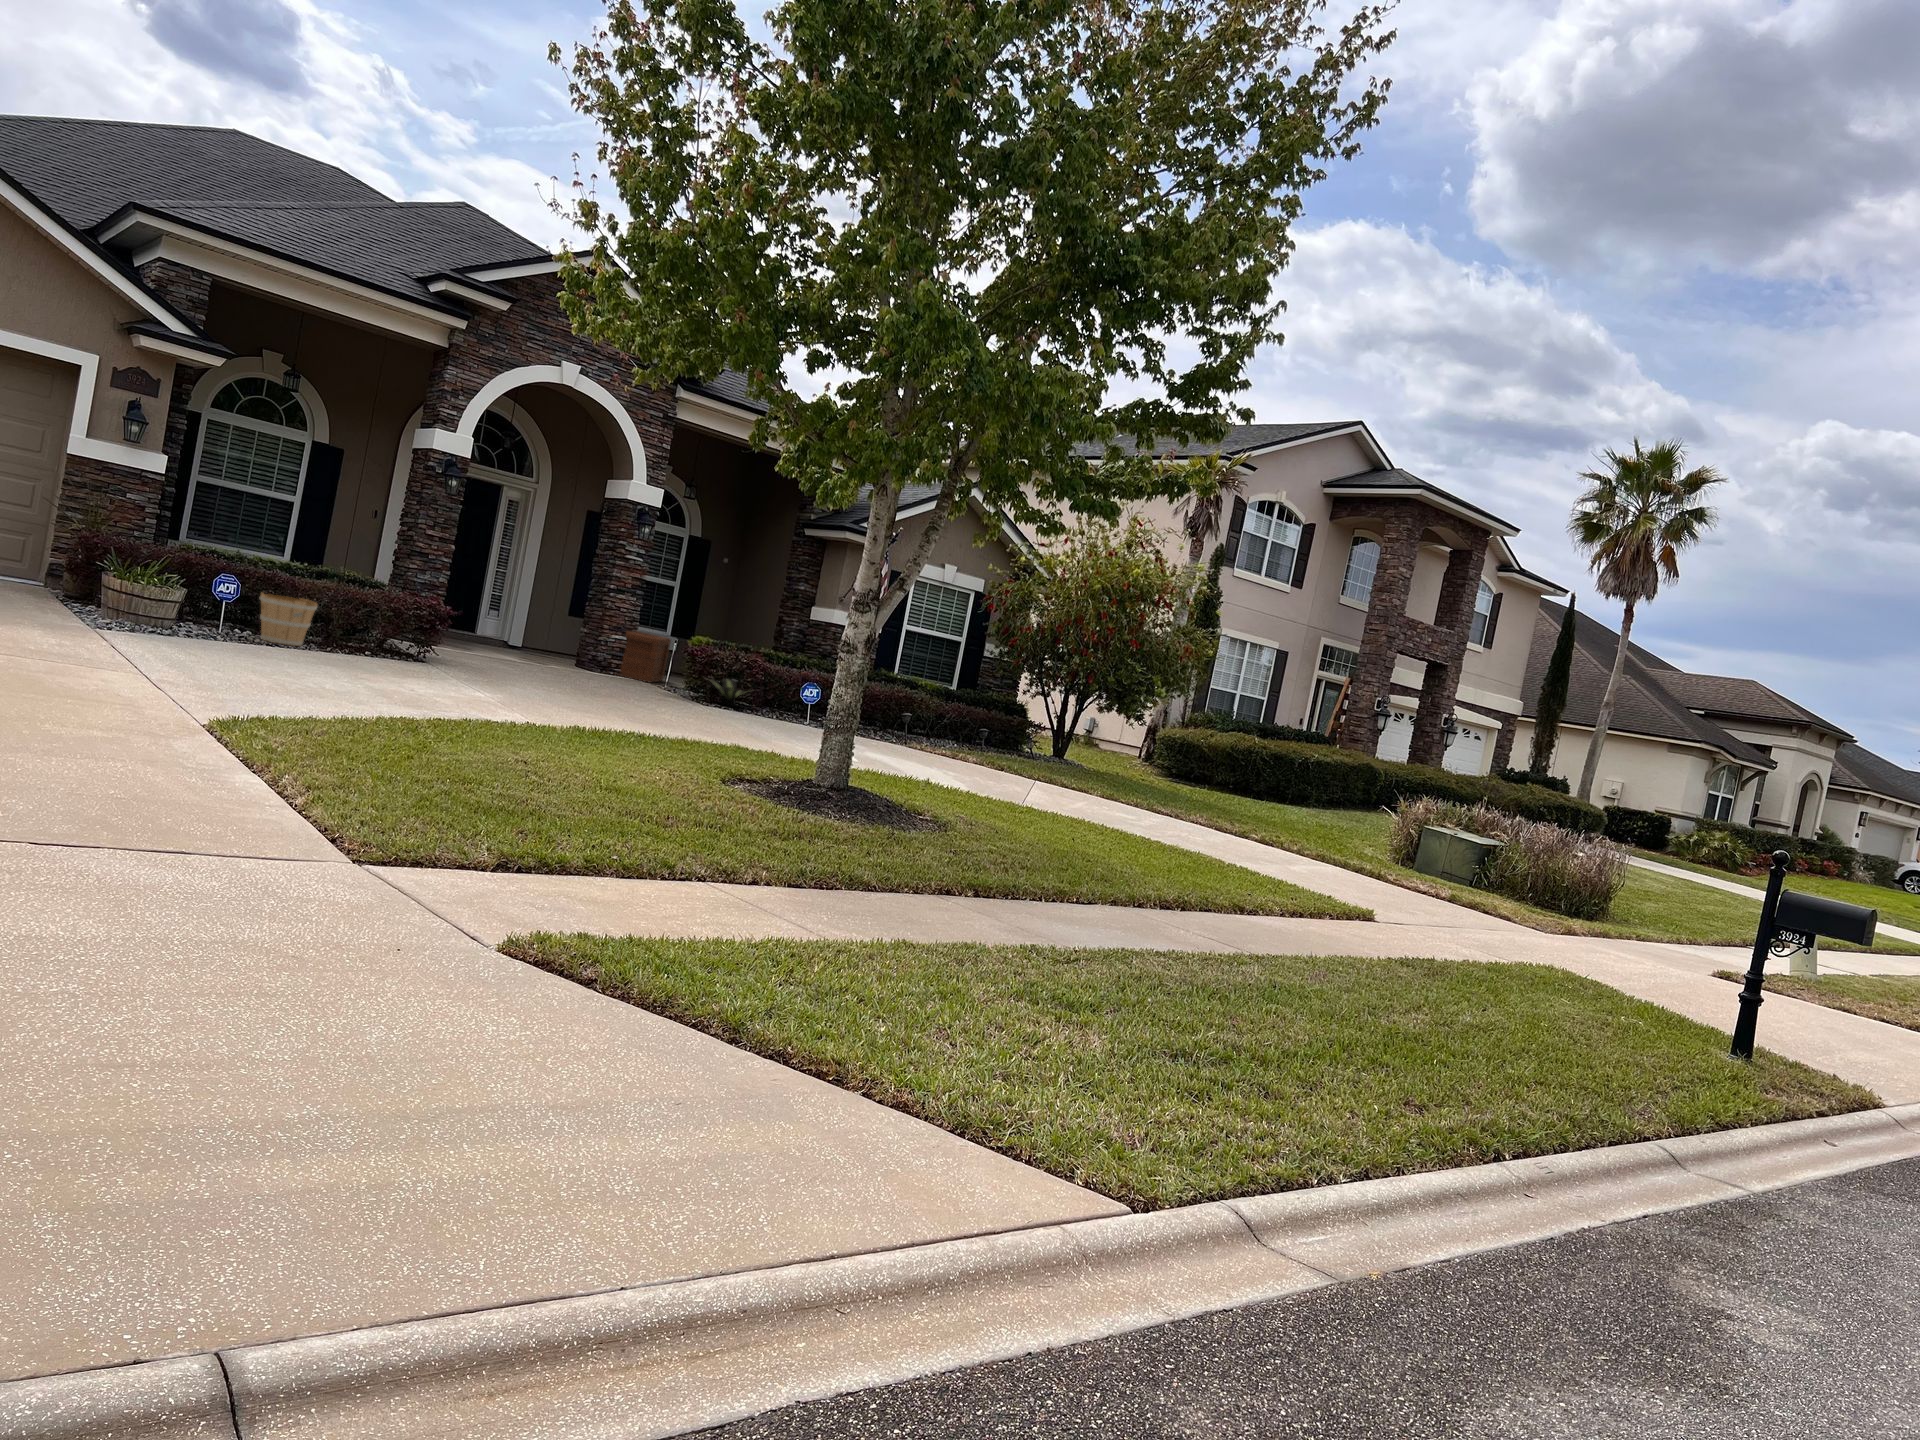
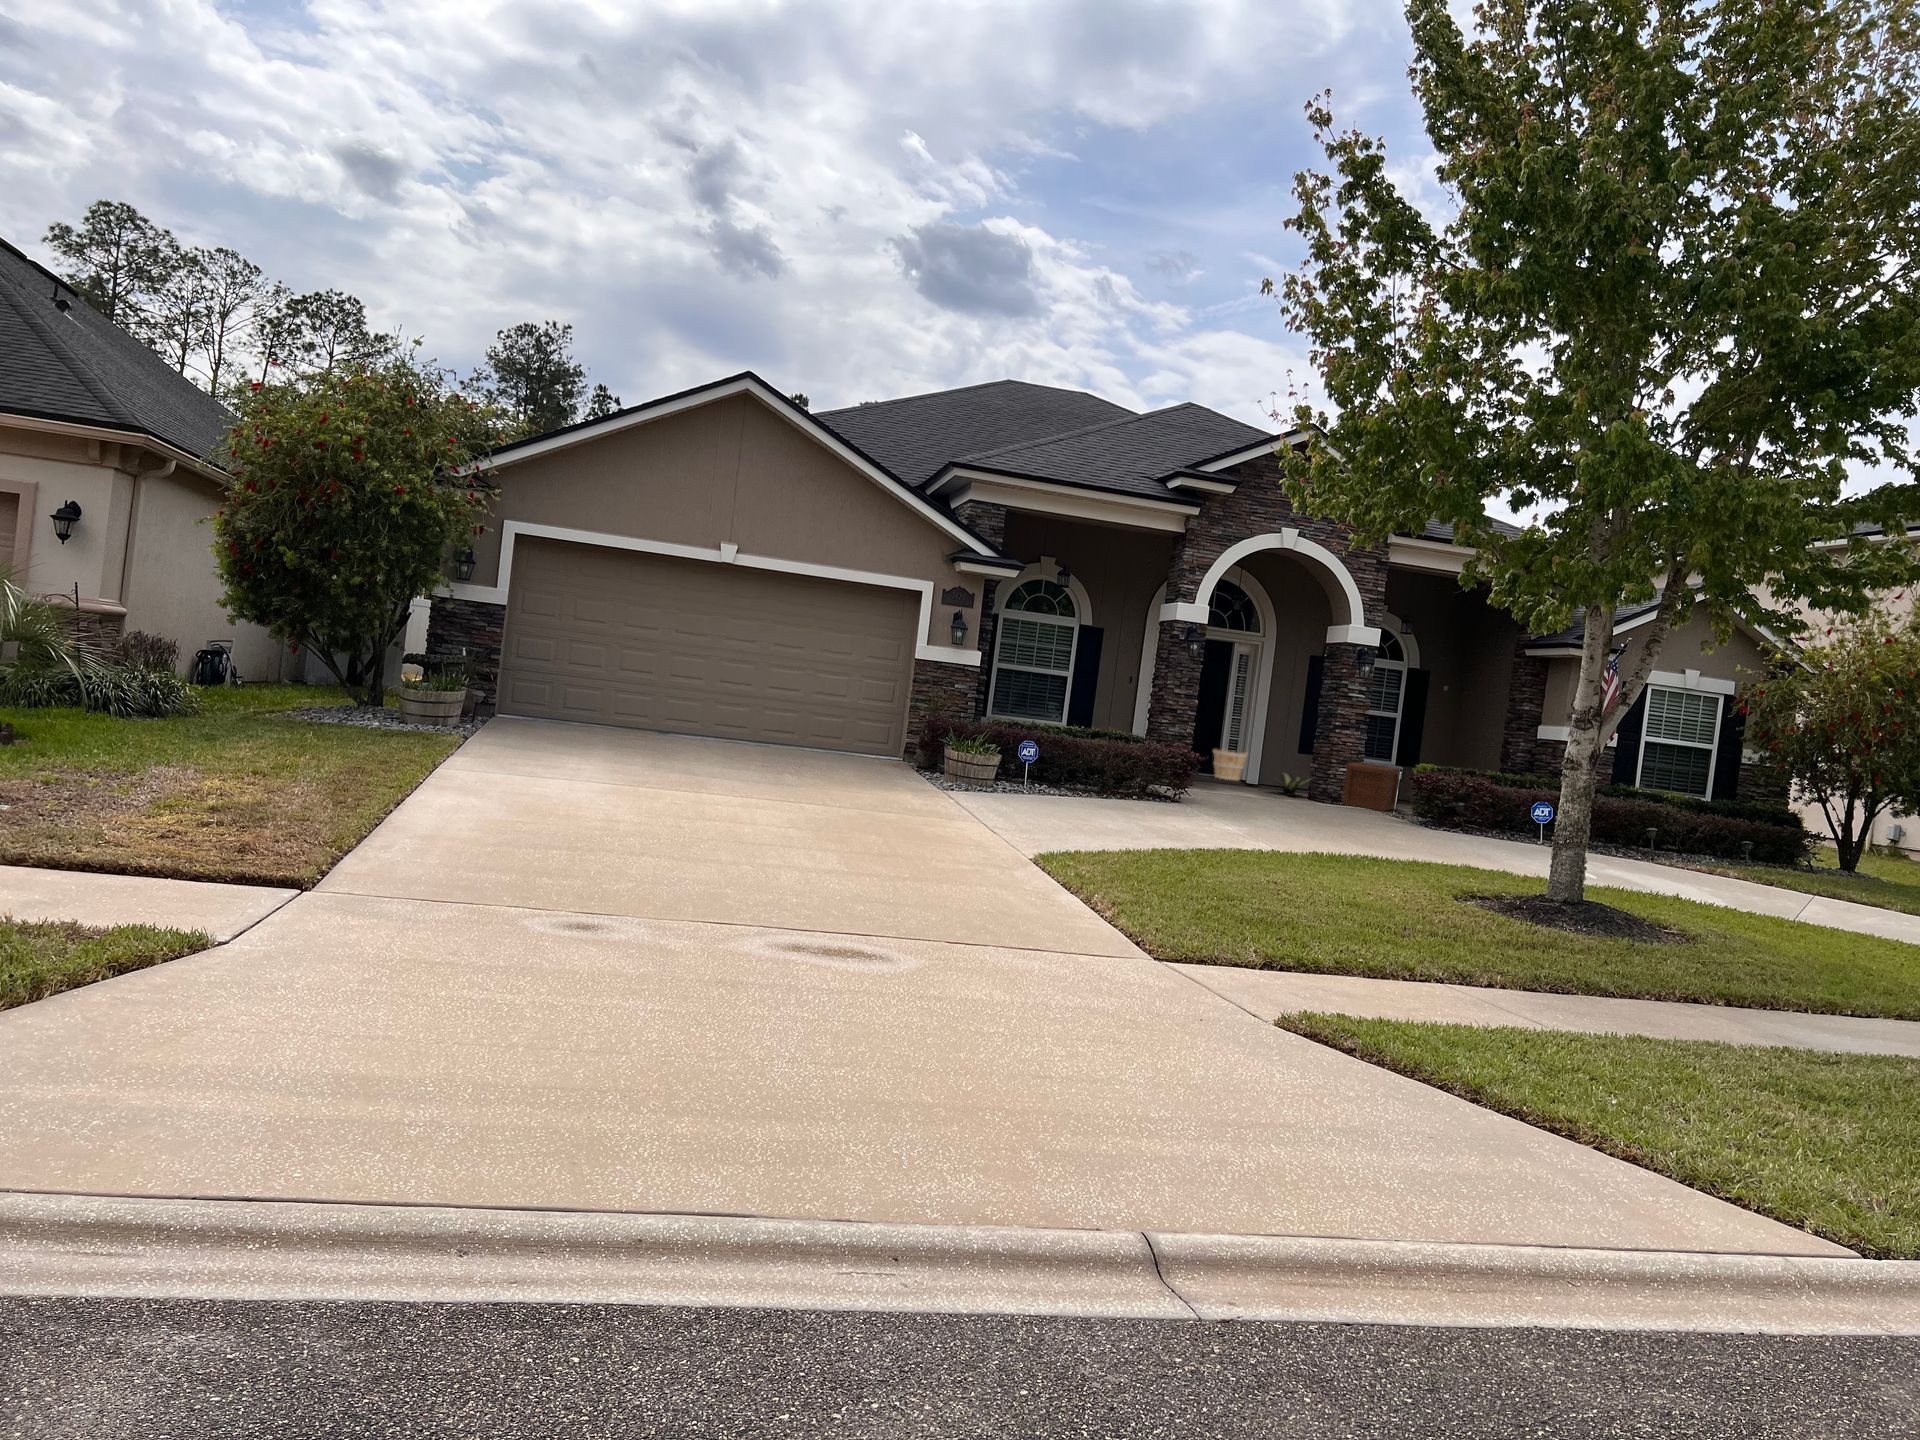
wooden bucket: present [260,593,317,646] -> present [1213,749,1248,781]
potted plant: present [703,676,746,706] -> present [1276,772,1312,796]

